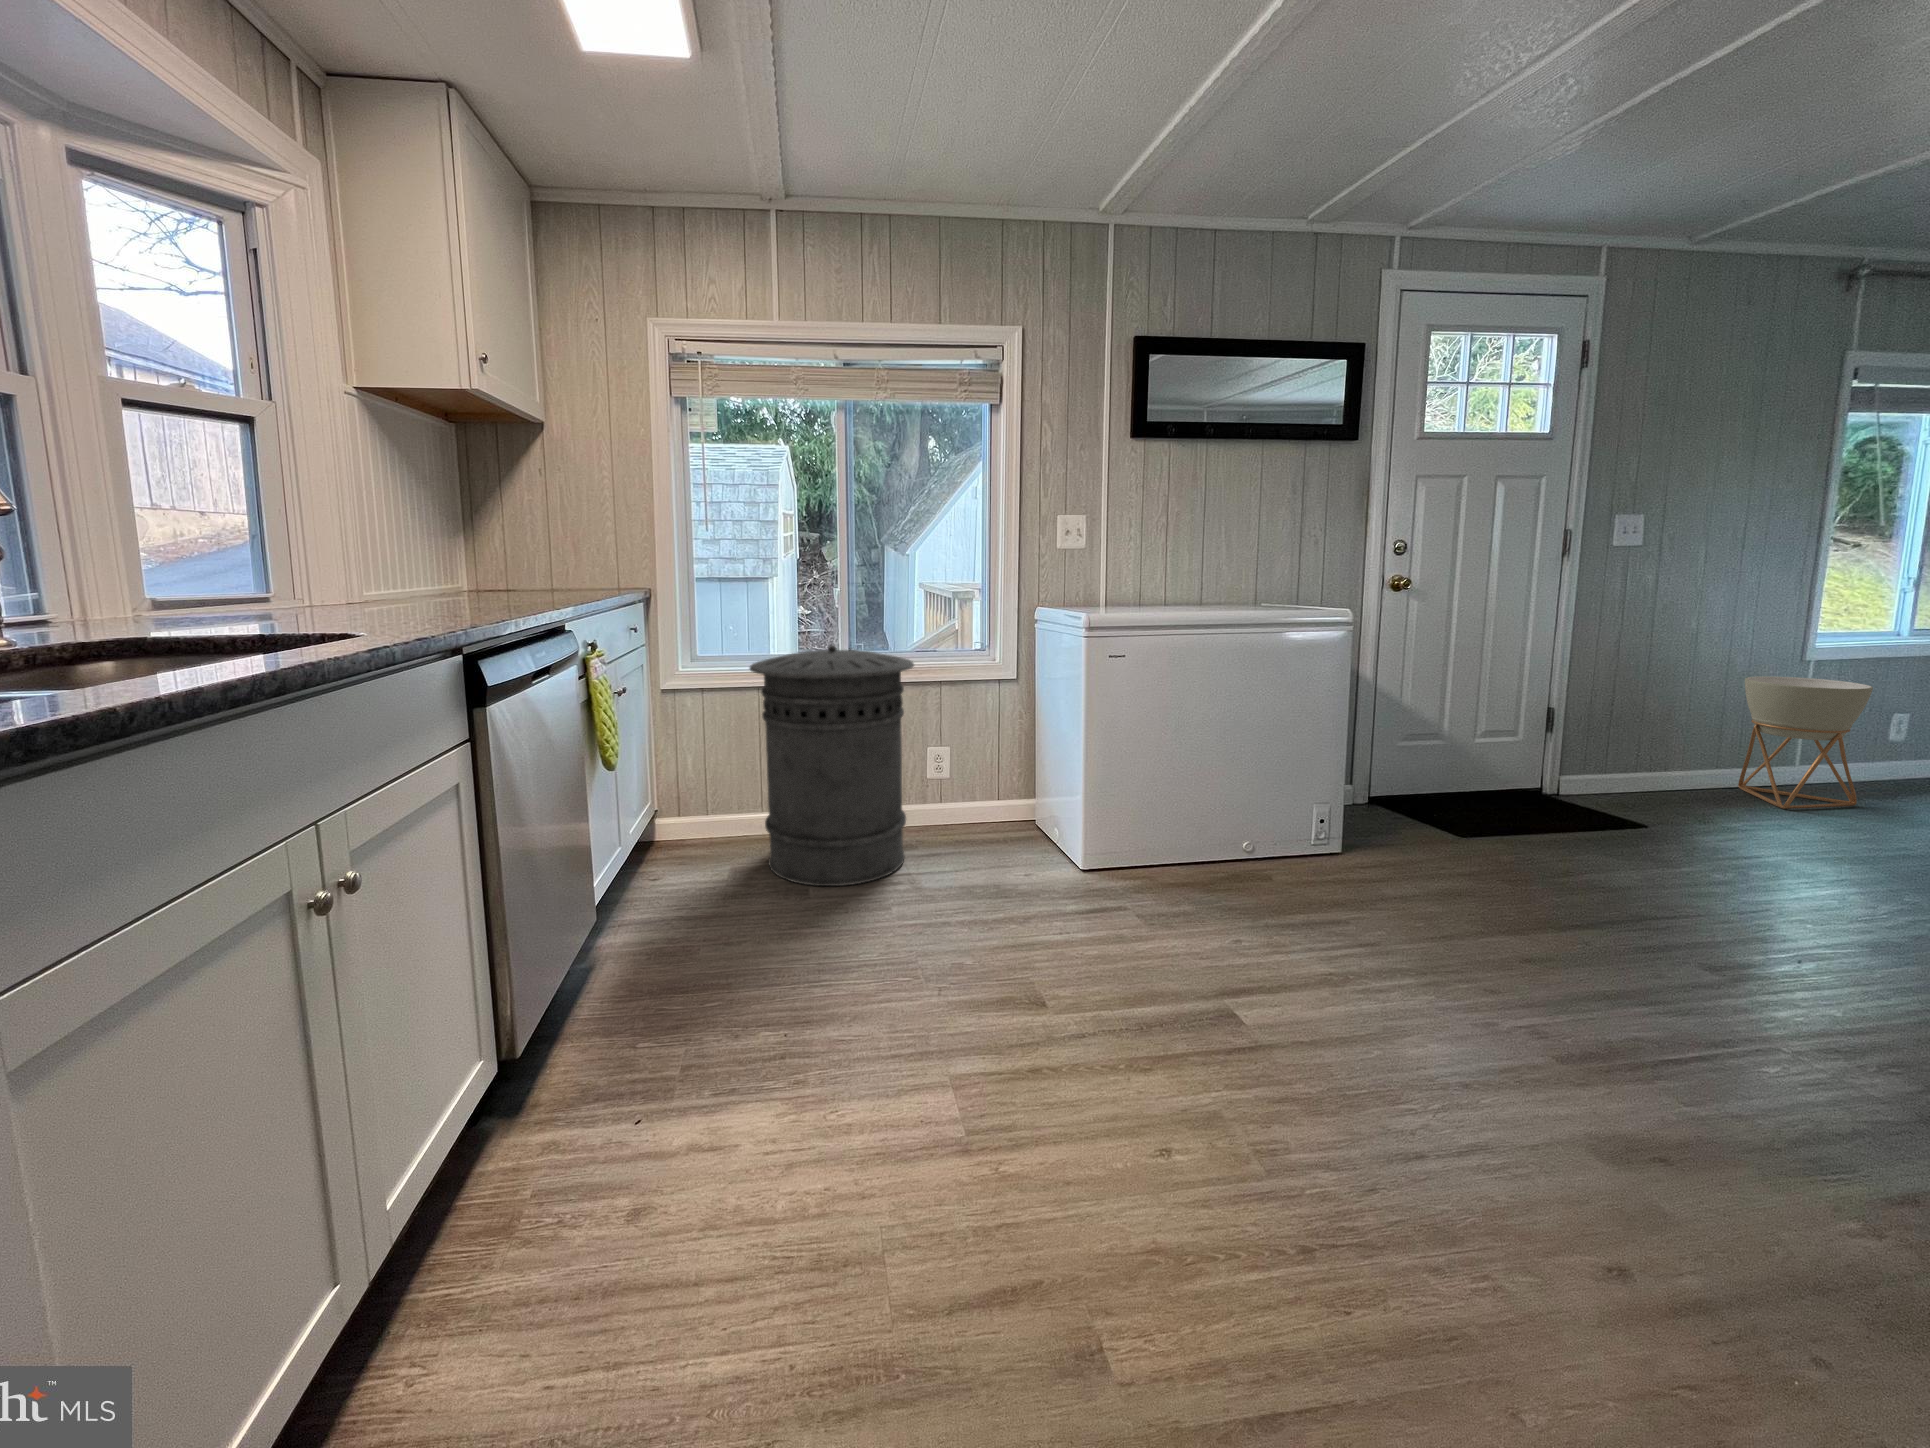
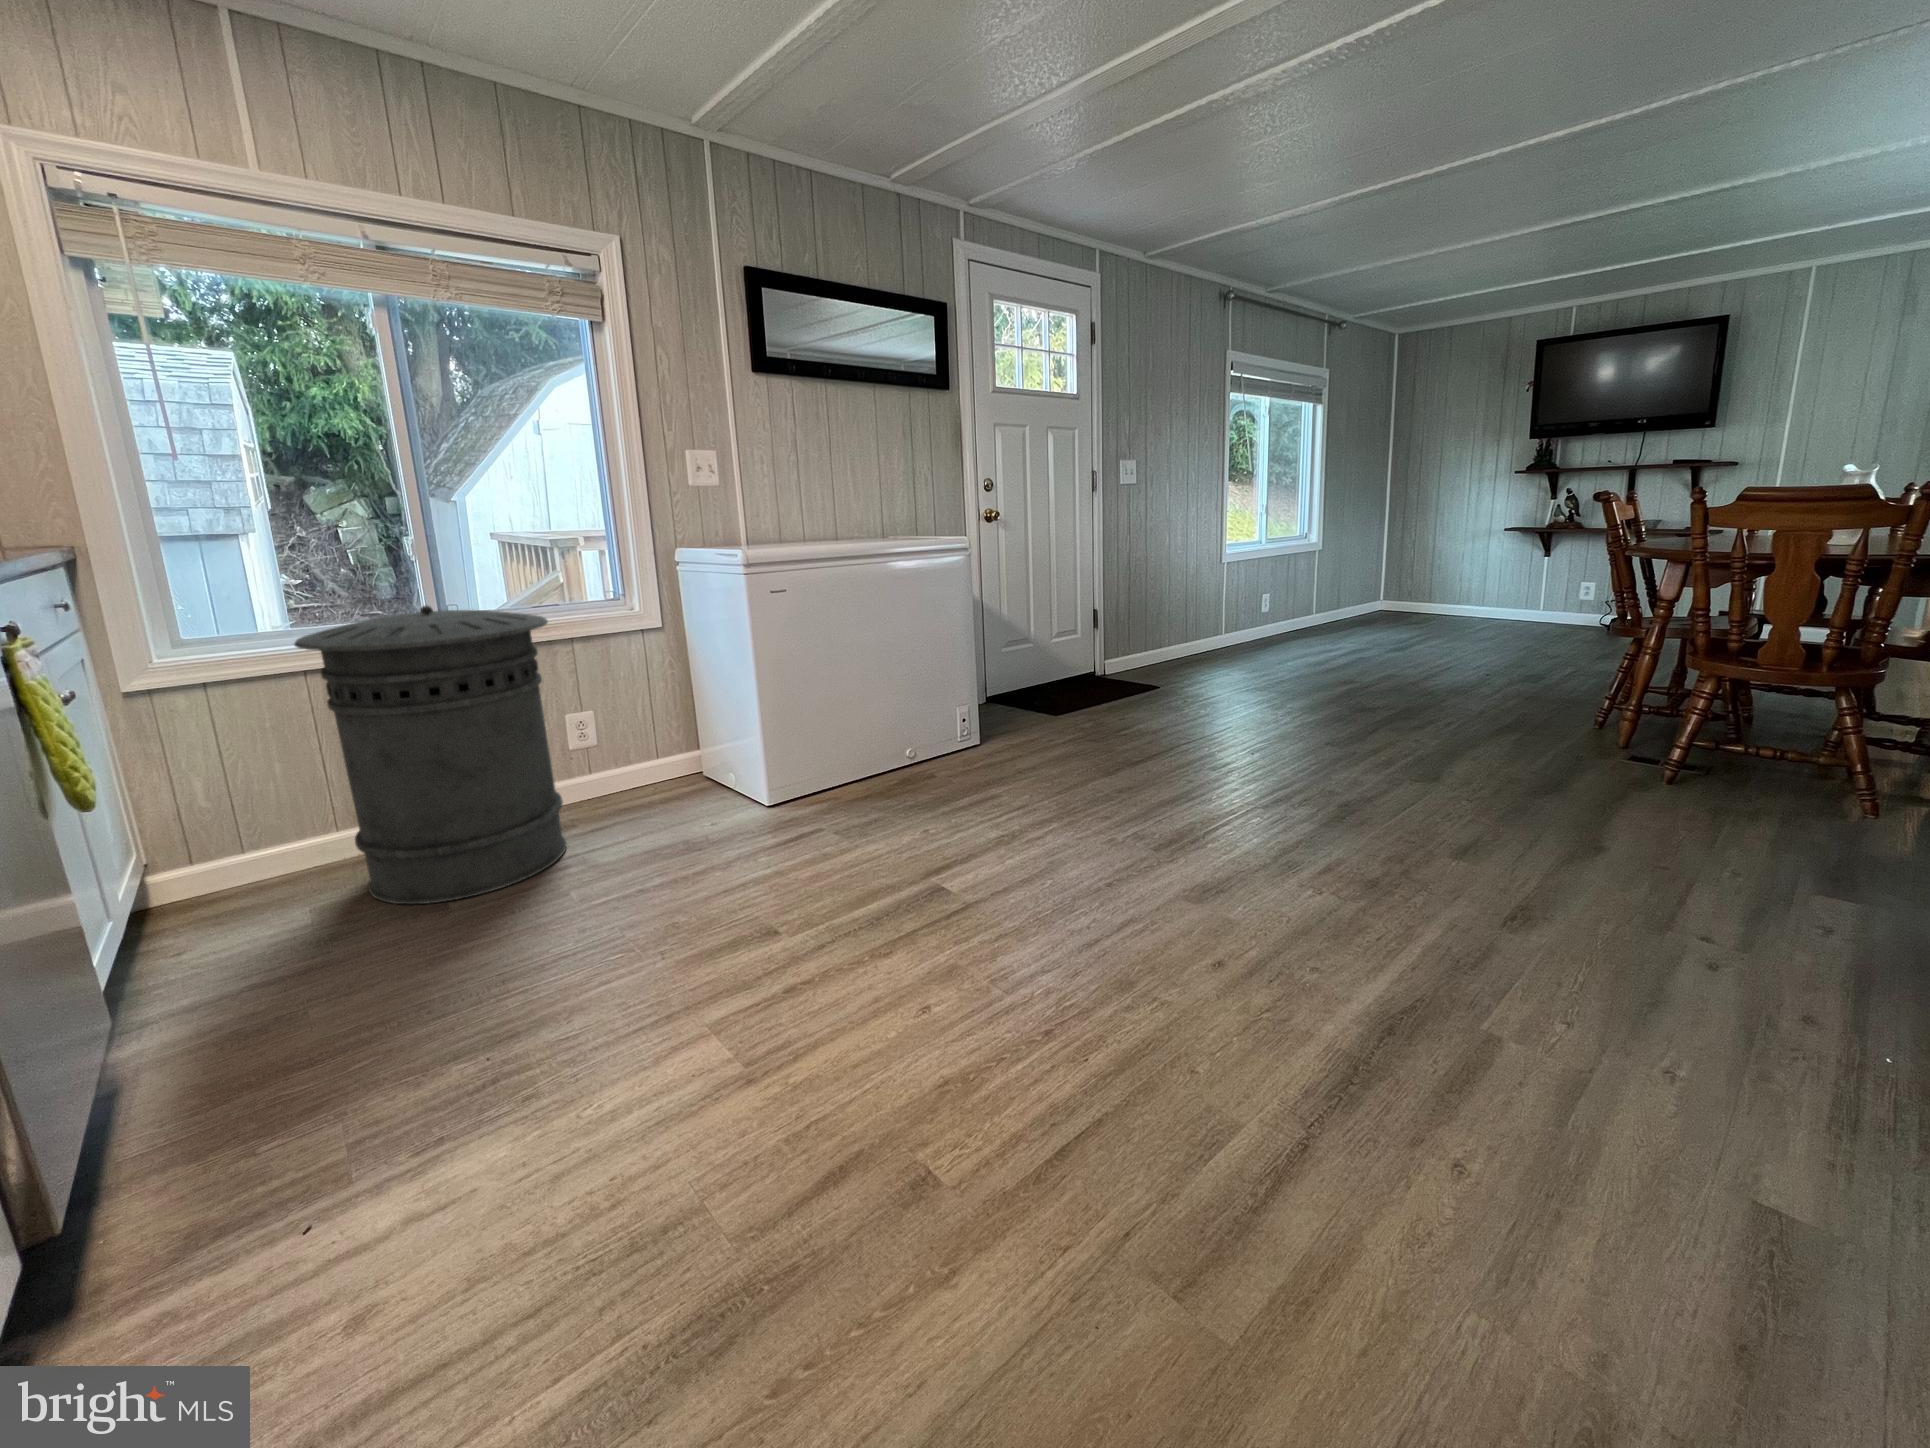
planter: present [1738,676,1873,809] -> none [1196,575,1254,664]

